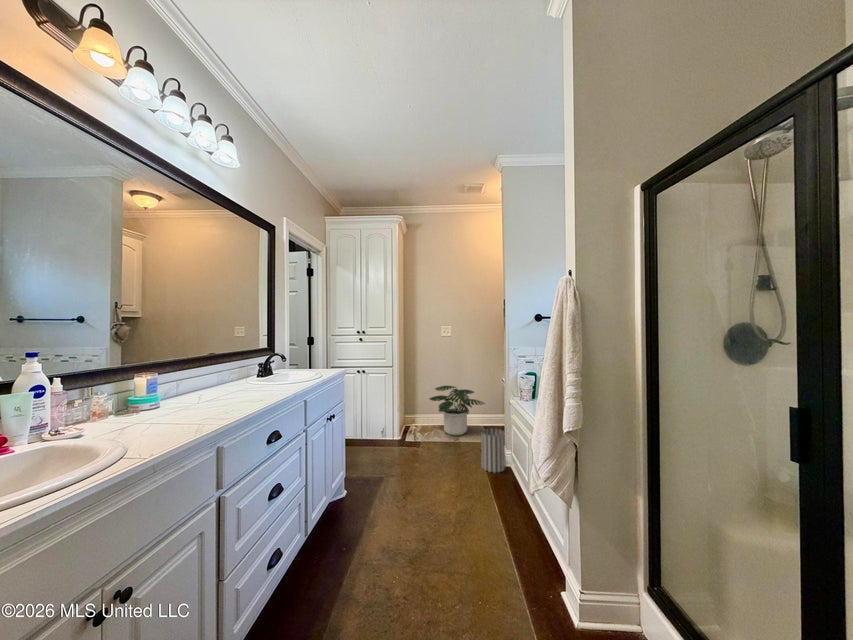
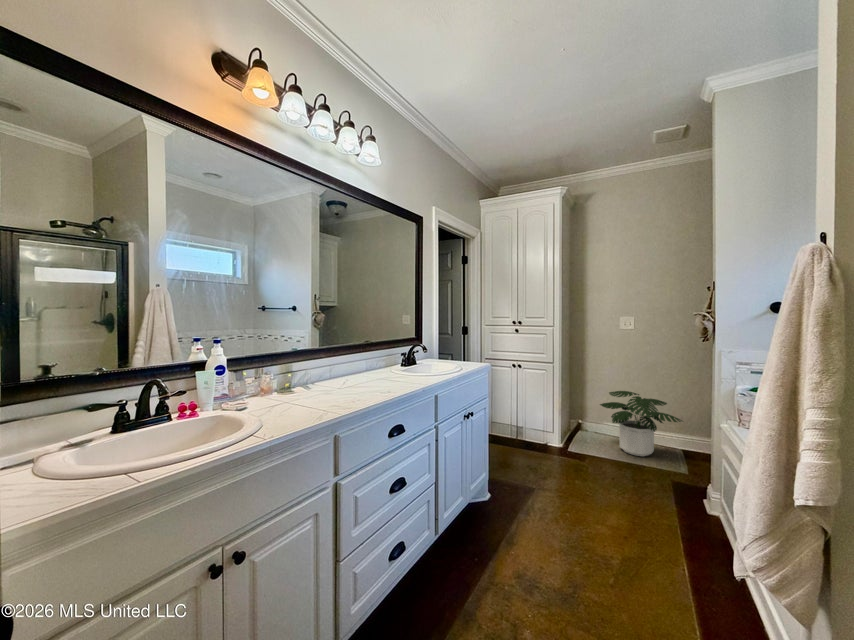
wastebasket: present [481,428,505,473] -> none [669,457,710,522]

